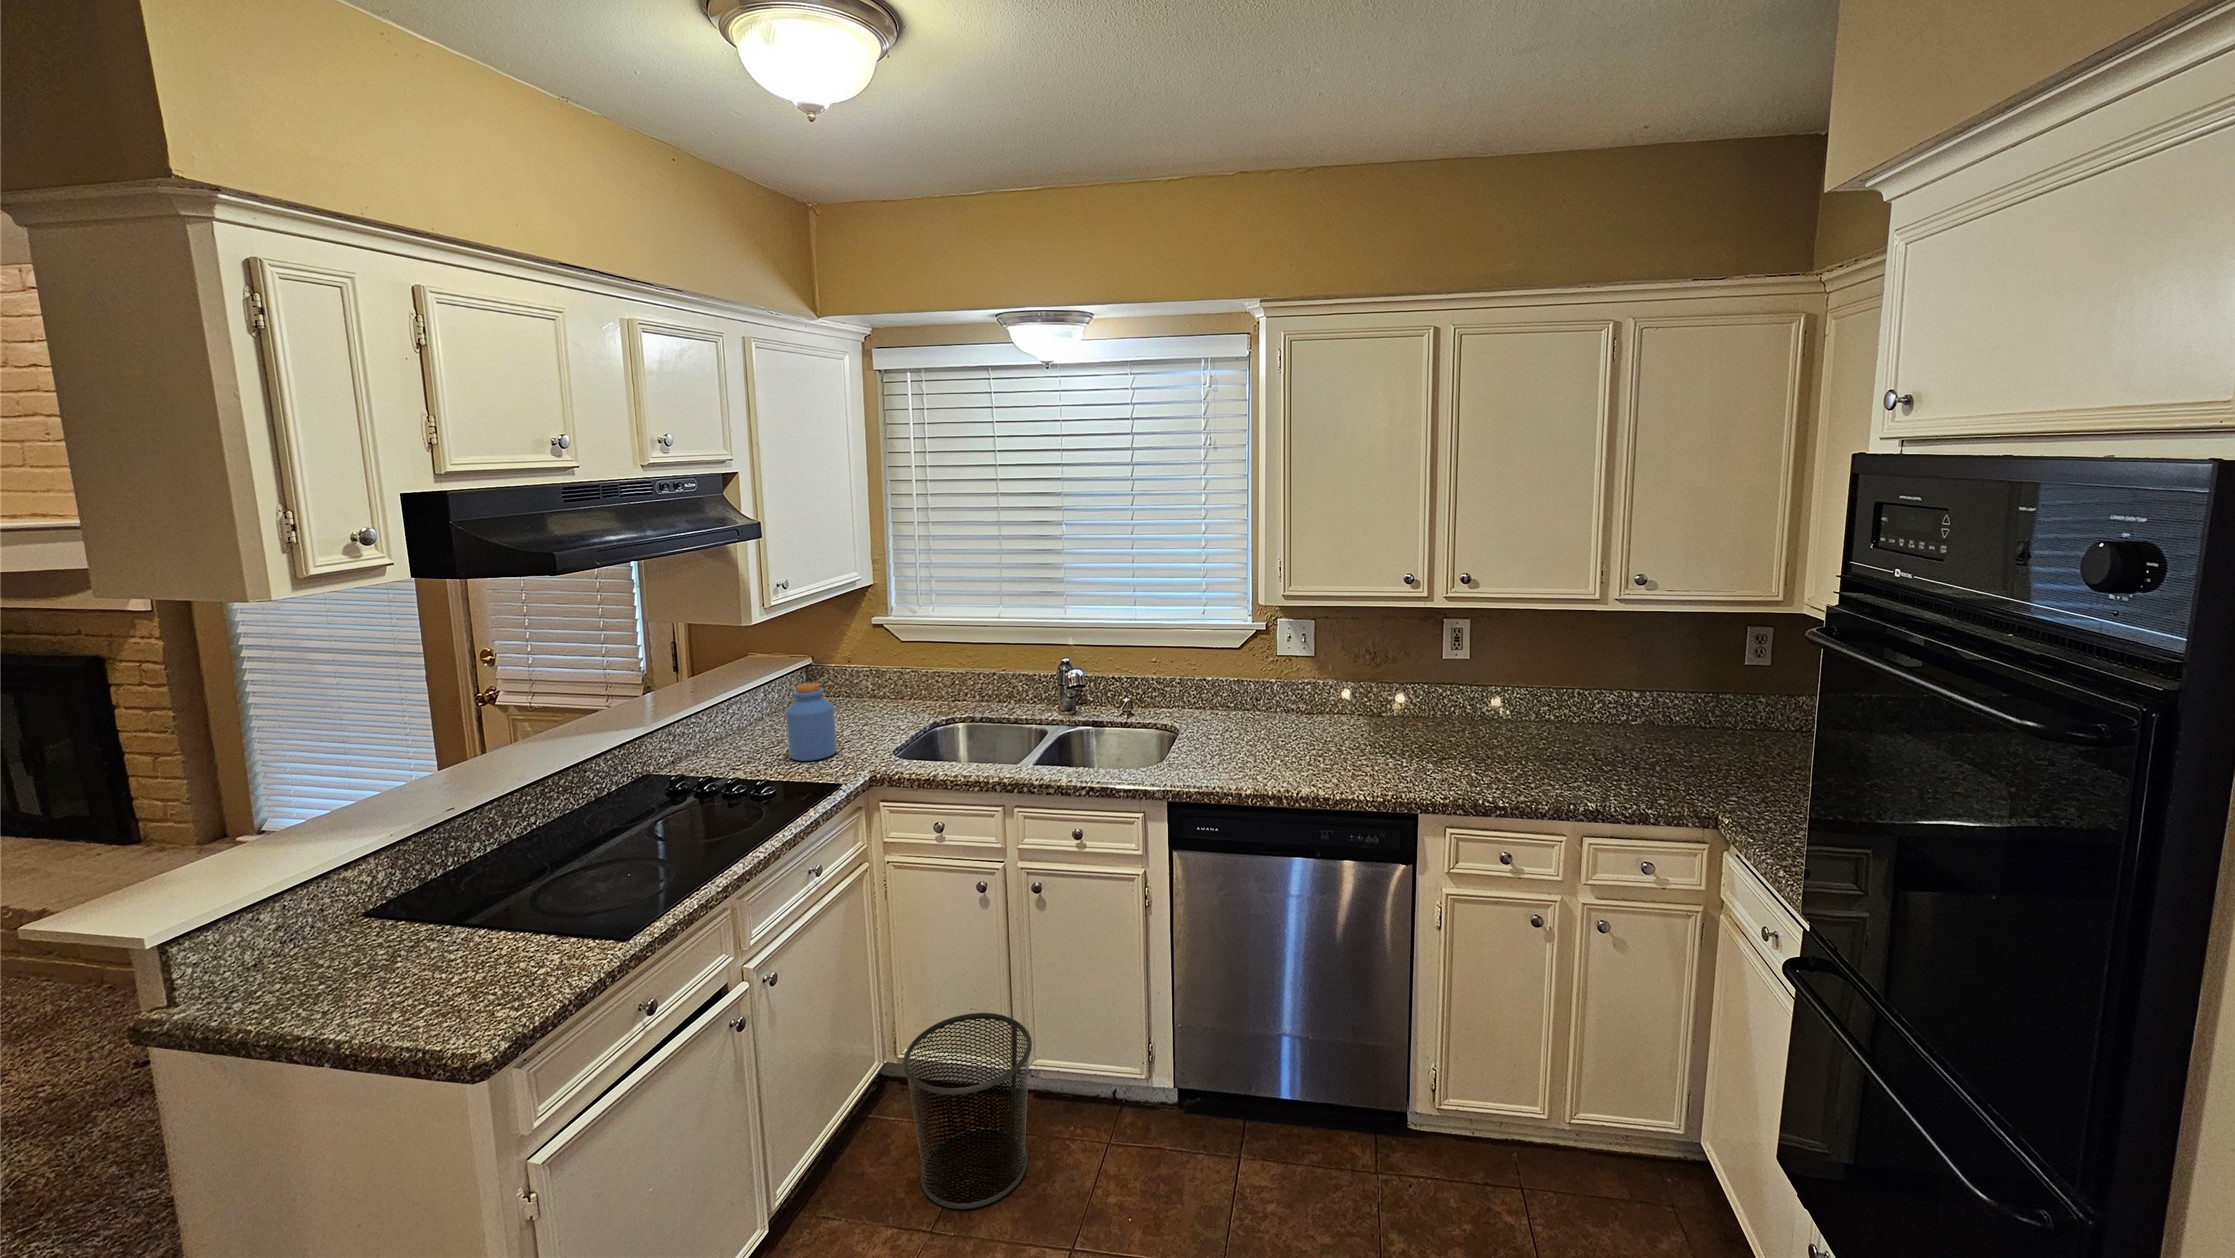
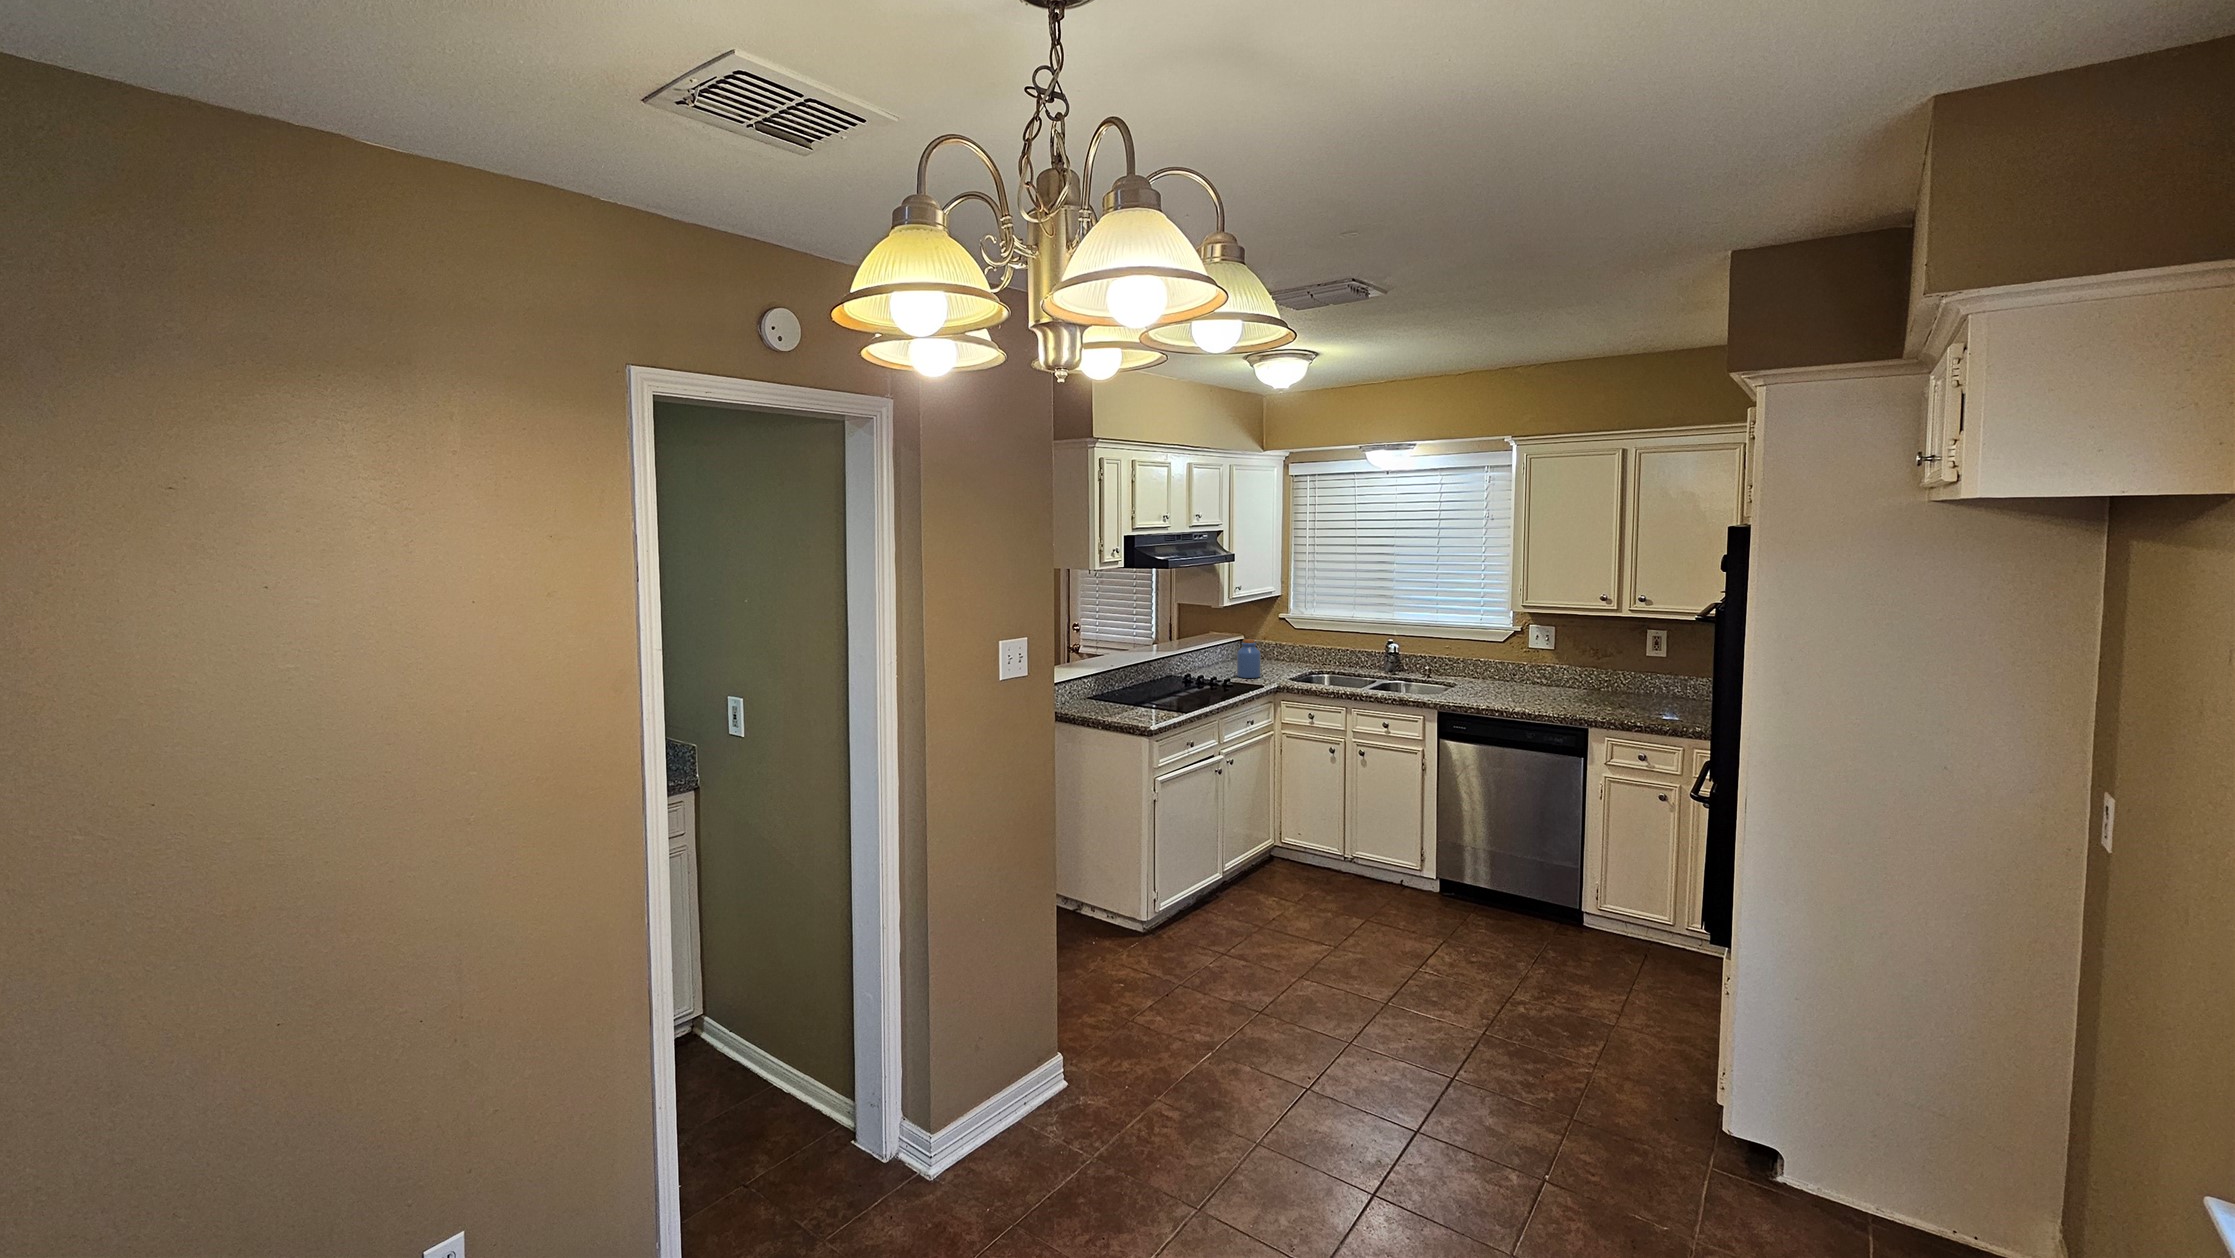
waste bin: present [903,1013,1032,1209] -> none [1288,812,1354,898]

